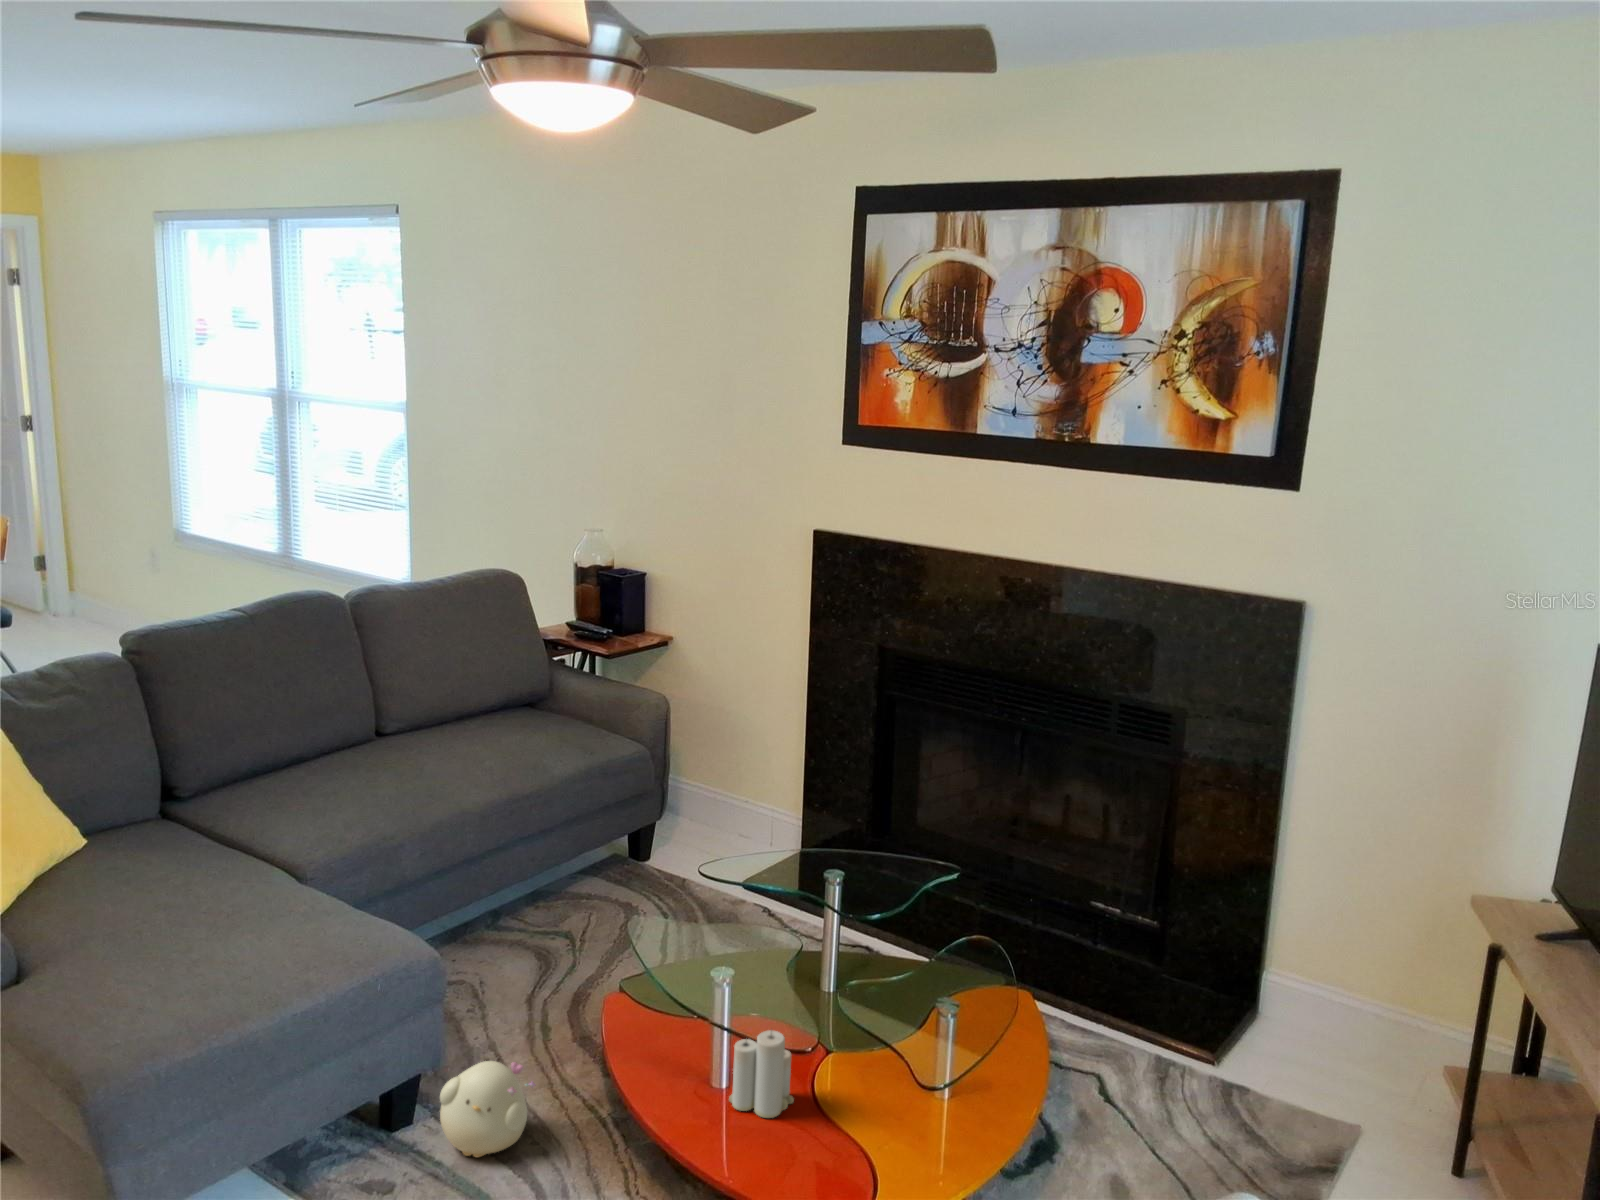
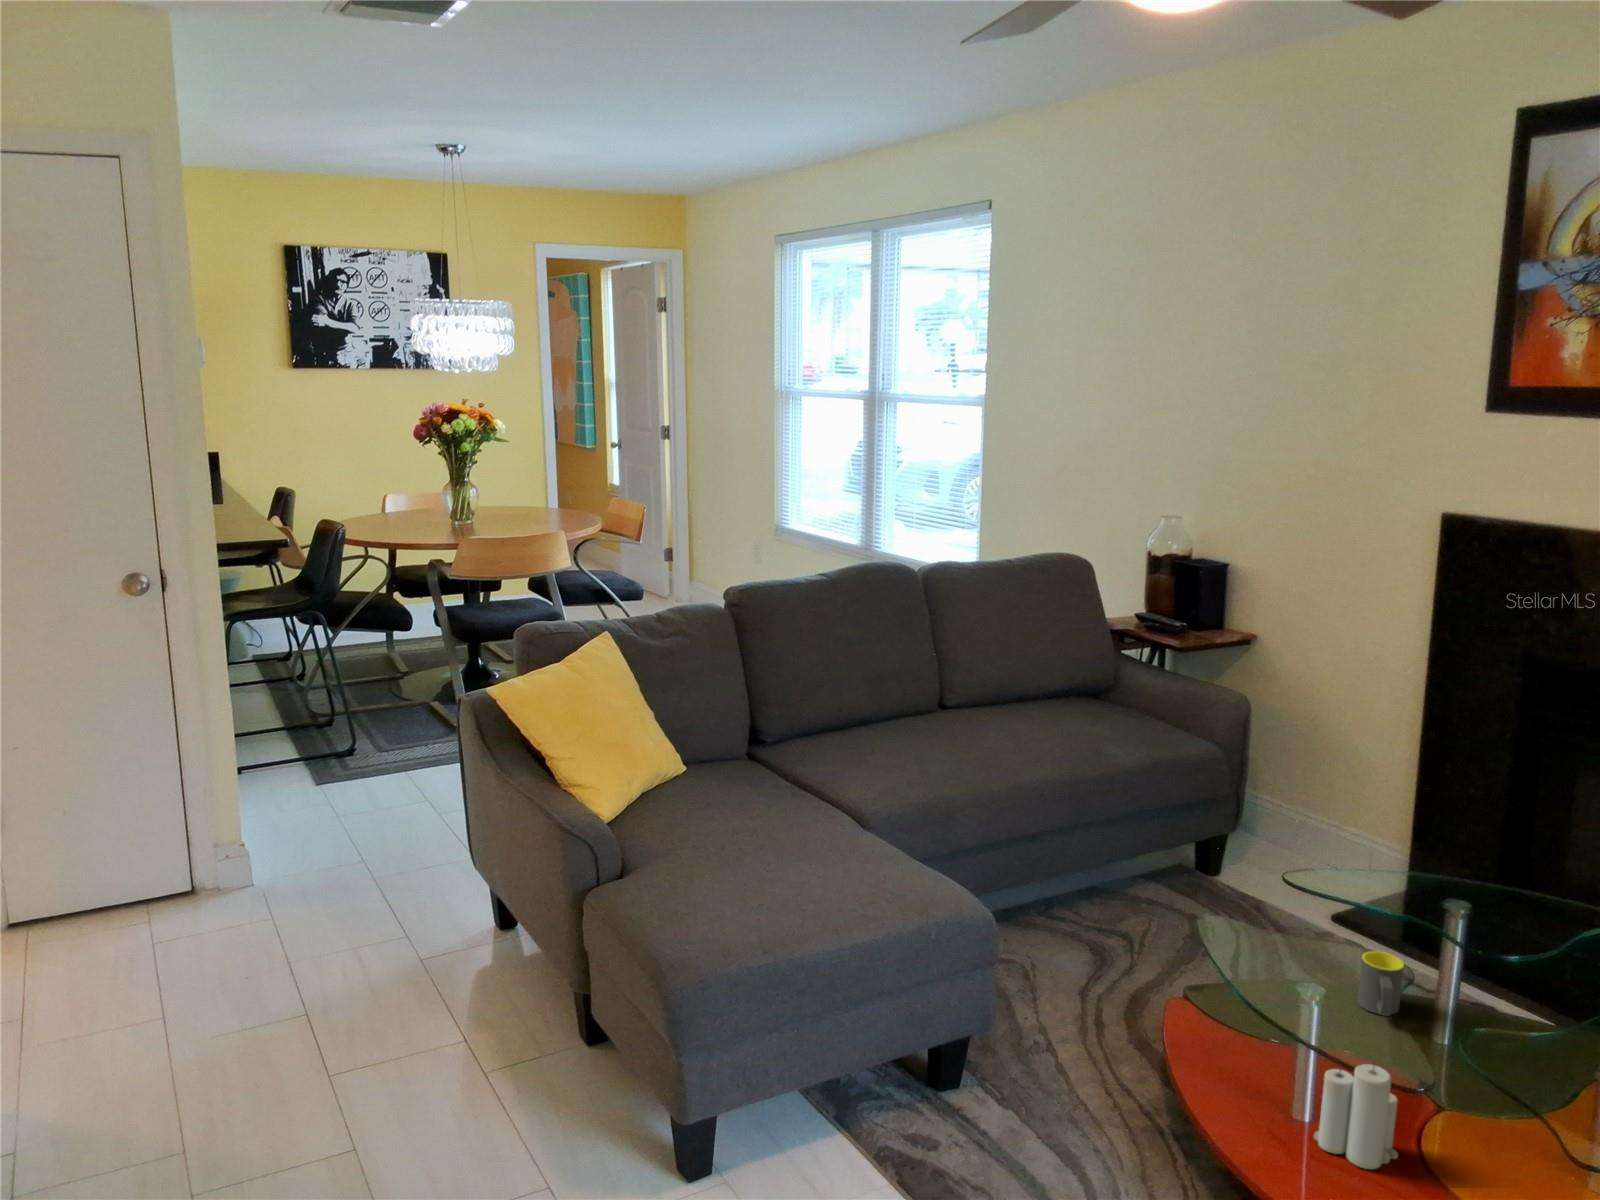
mug: none [761,926,795,981] -> present [1357,951,1404,1016]
plush toy: present [440,1061,535,1157] -> none [987,1037,1088,1136]

